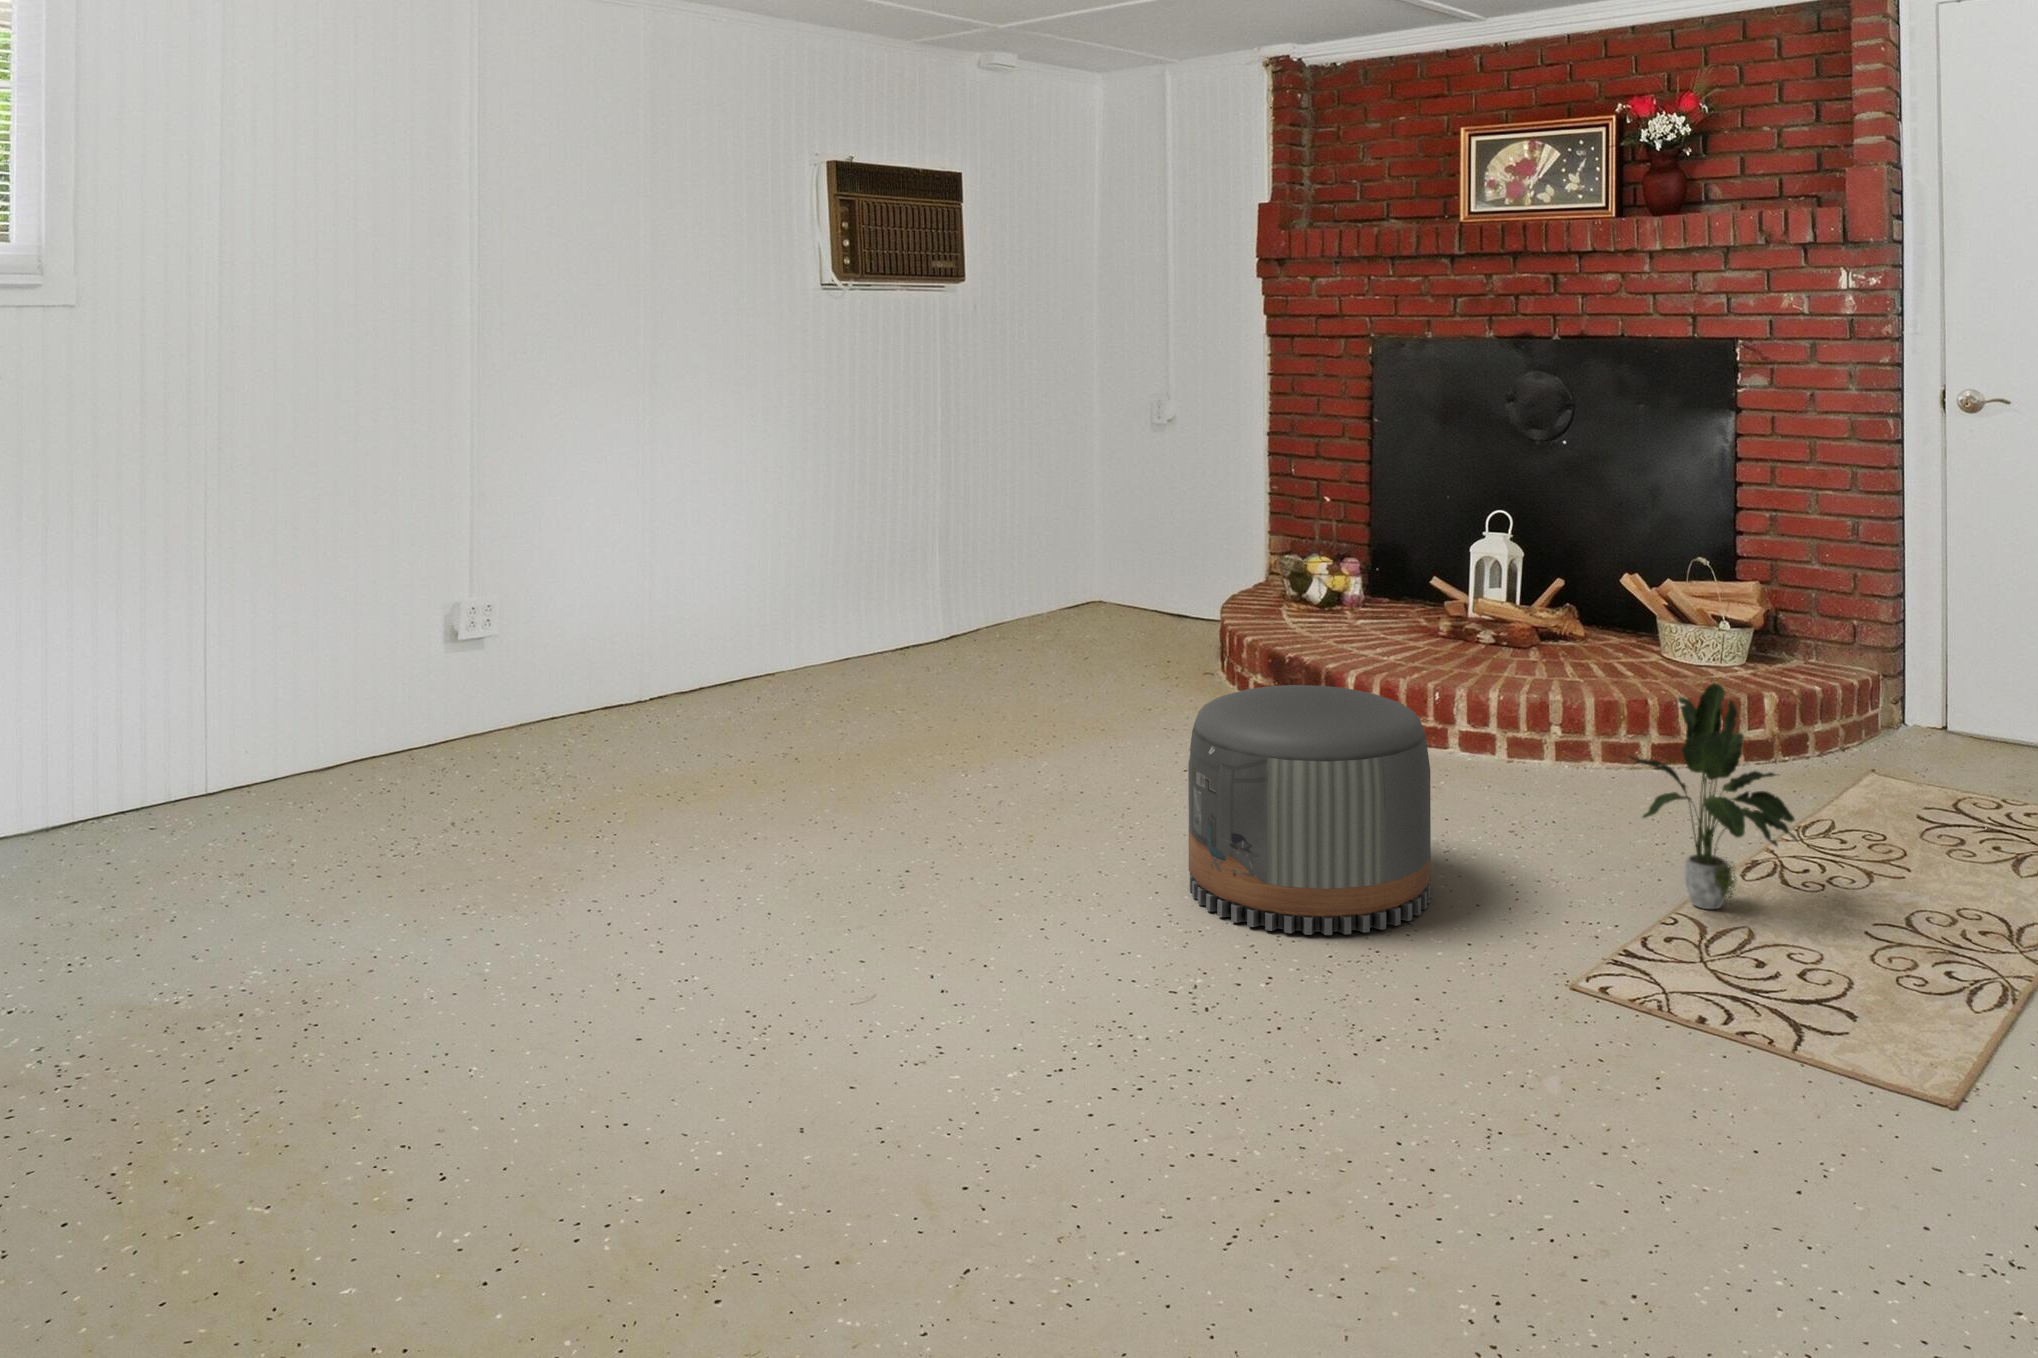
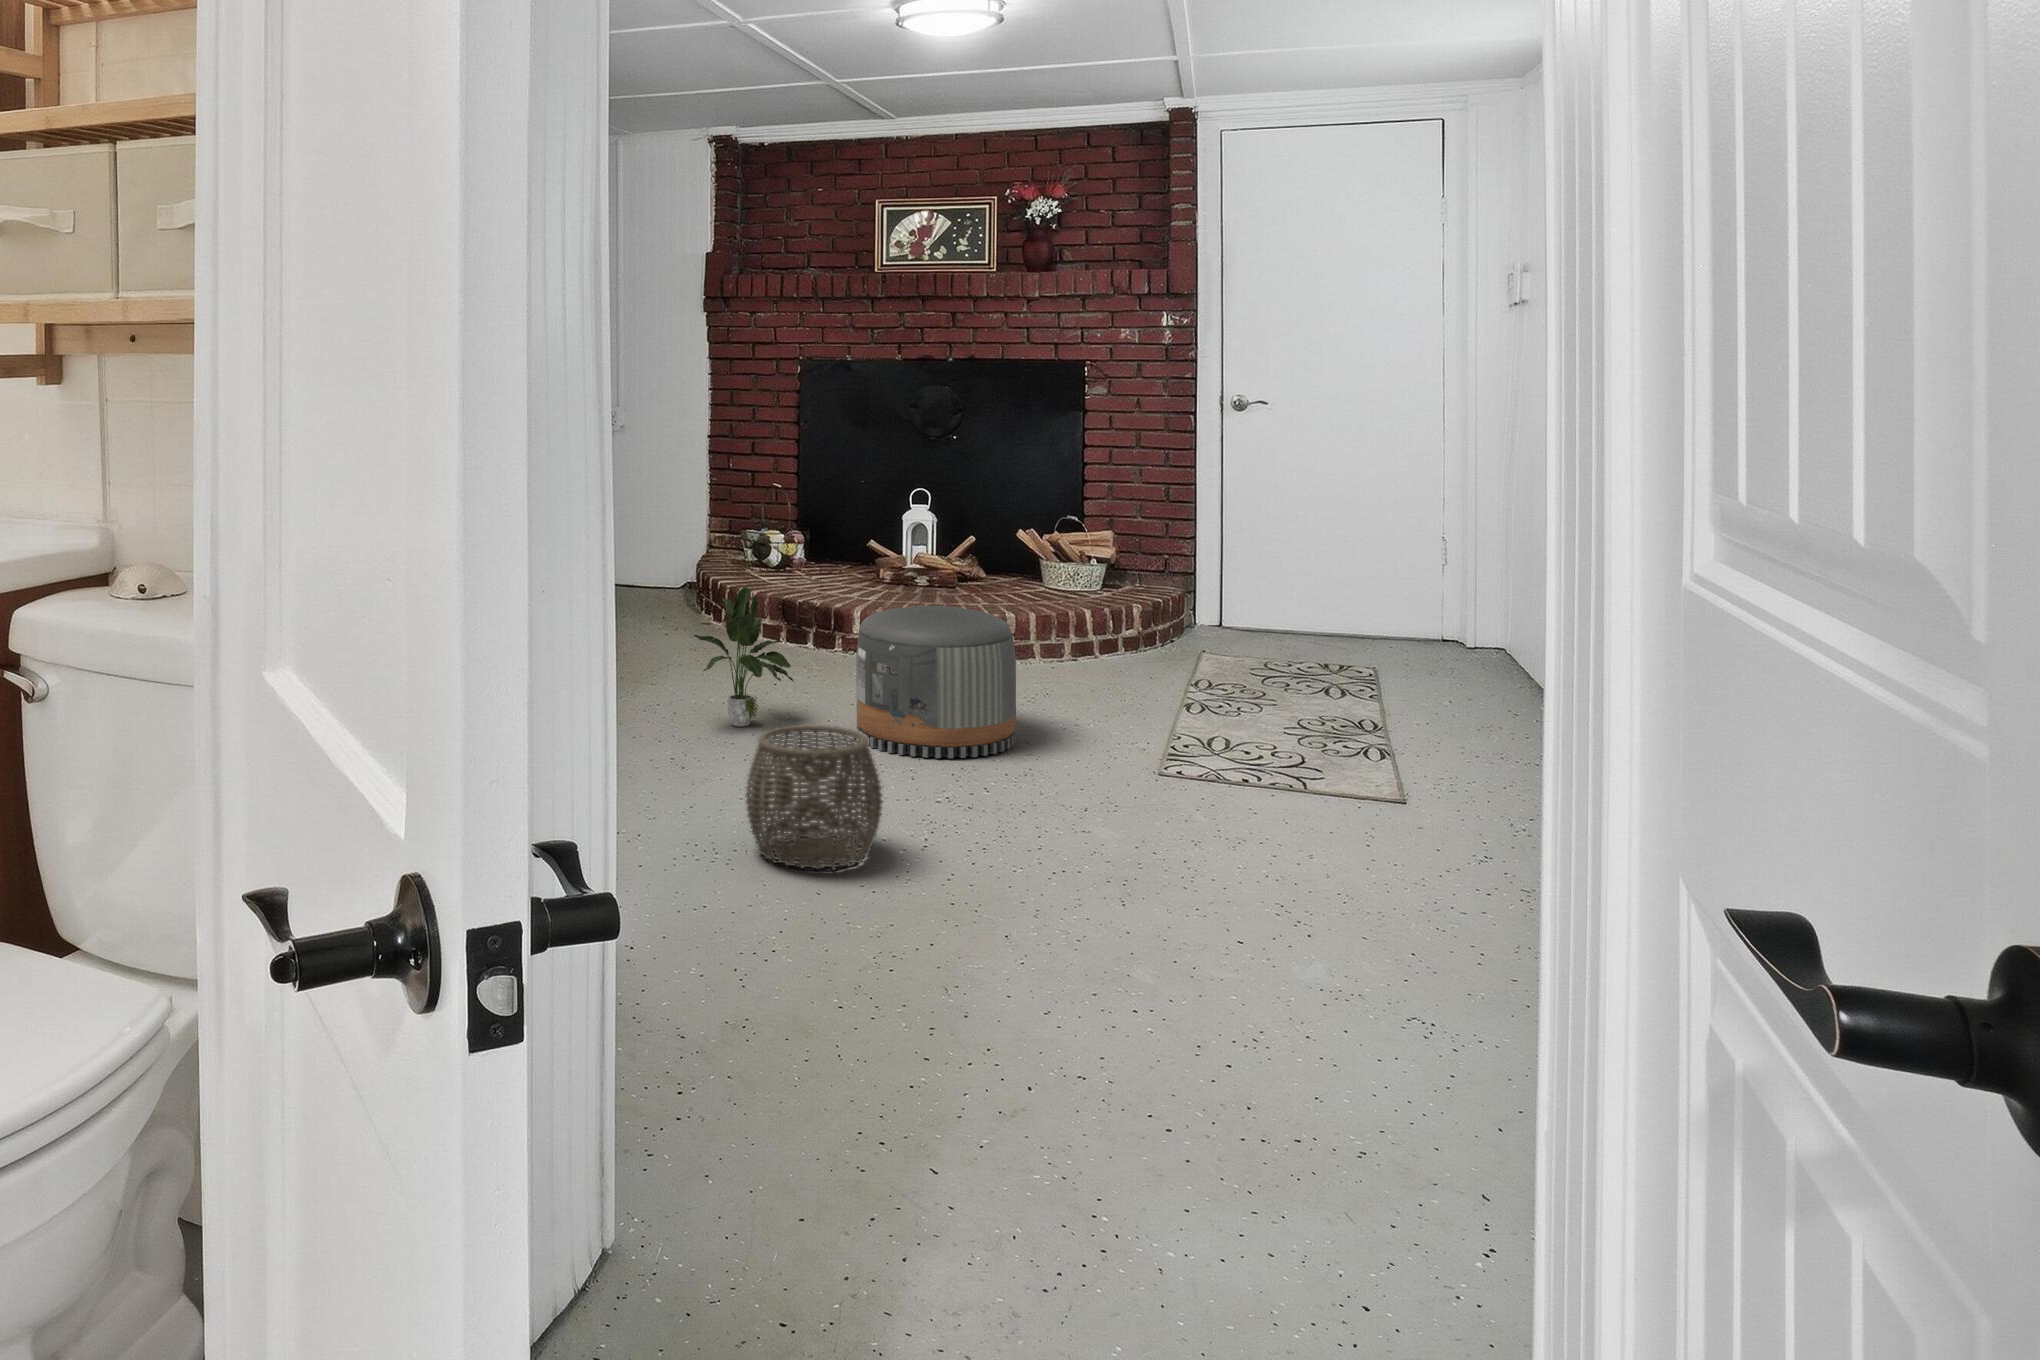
potted plant: present [1629,683,1798,909] -> present [693,587,793,727]
woven basket: none [743,885,971,1152] -> present [745,725,882,869]

